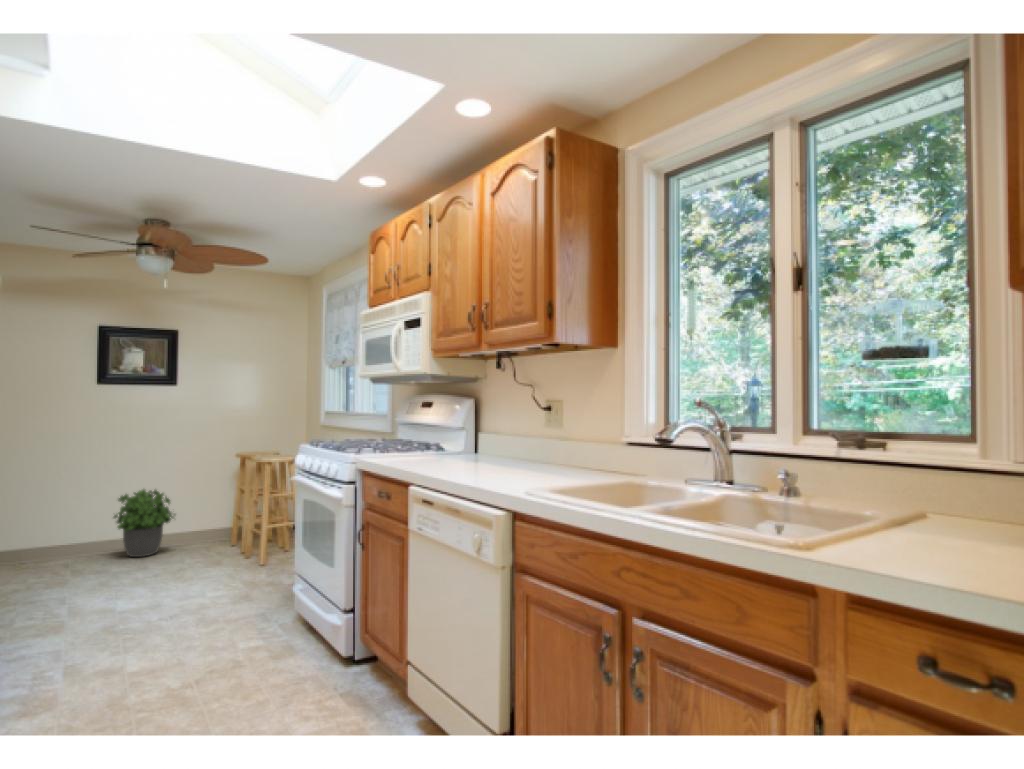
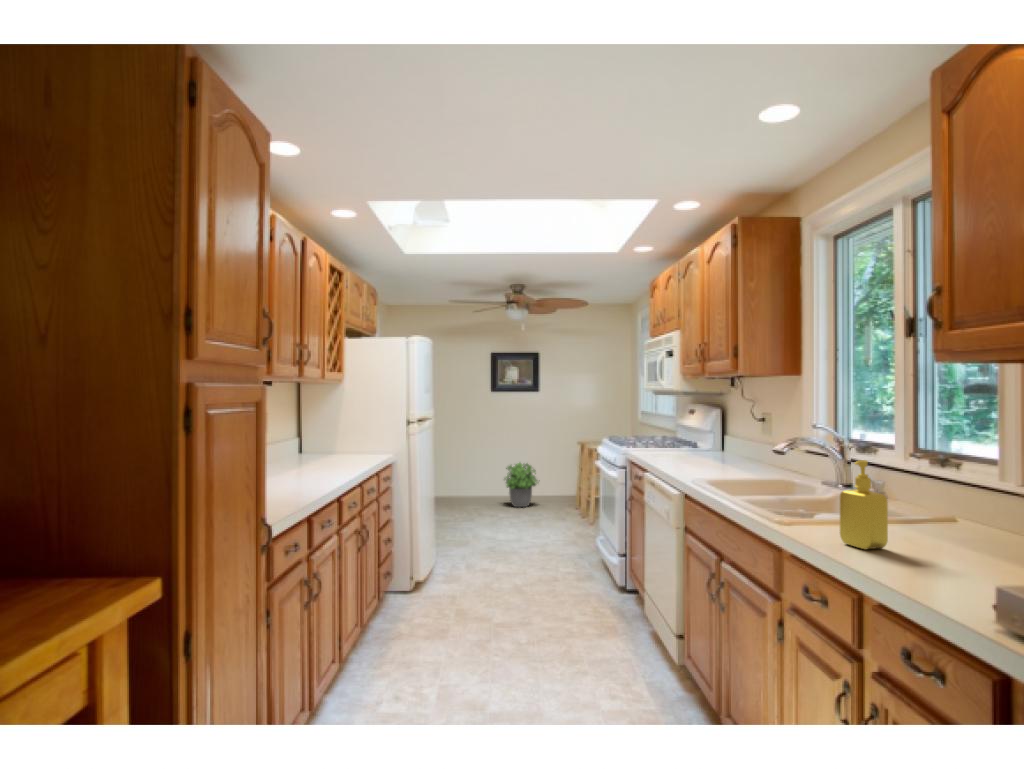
soap dispenser: none [903,426,979,571] -> present [840,460,888,550]

